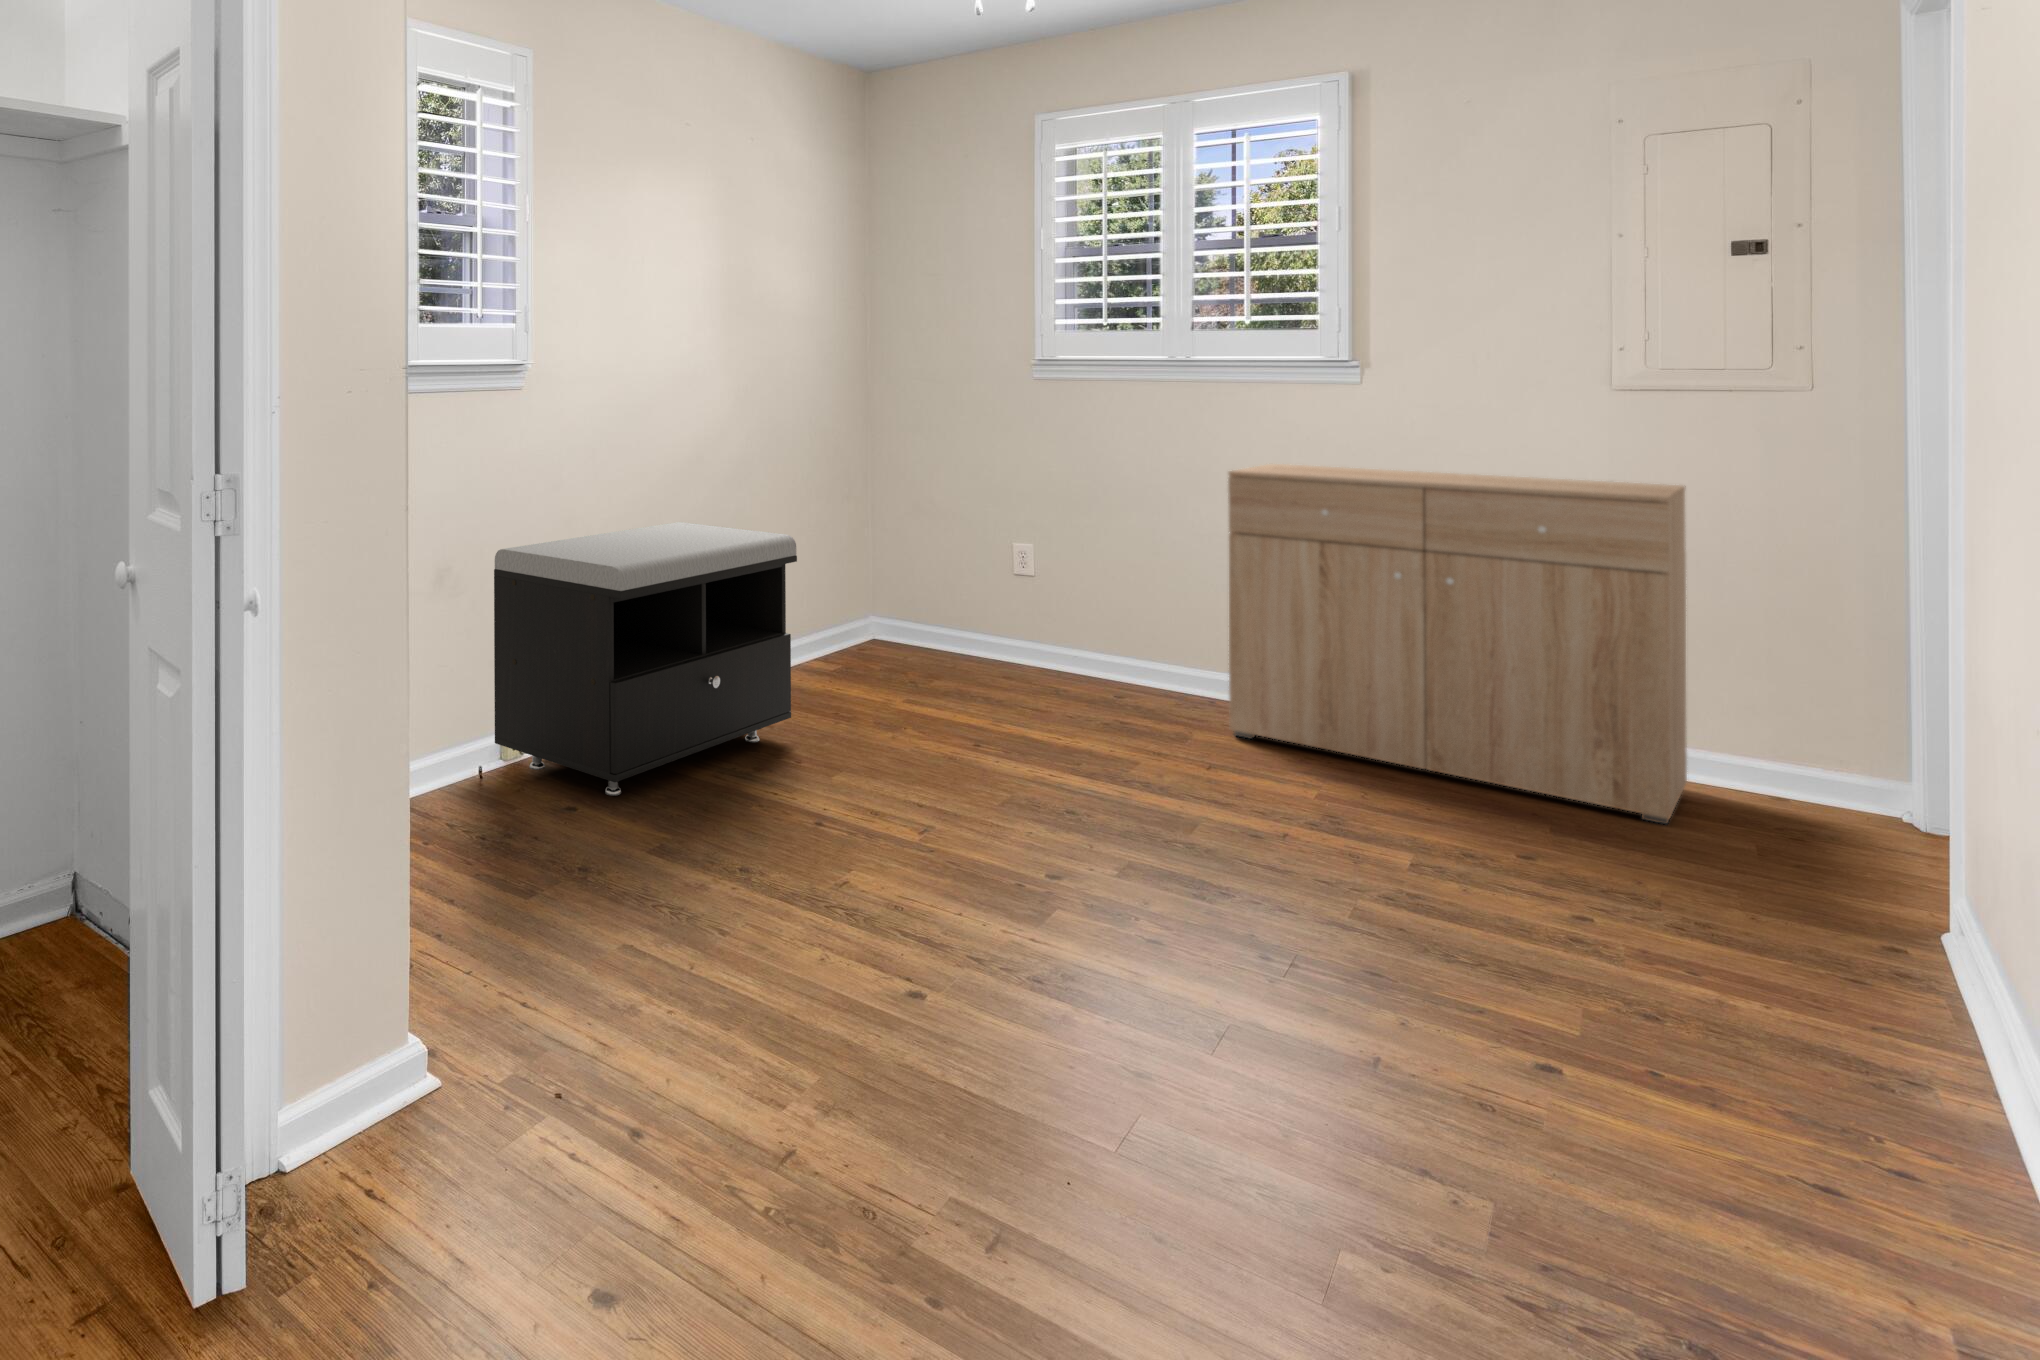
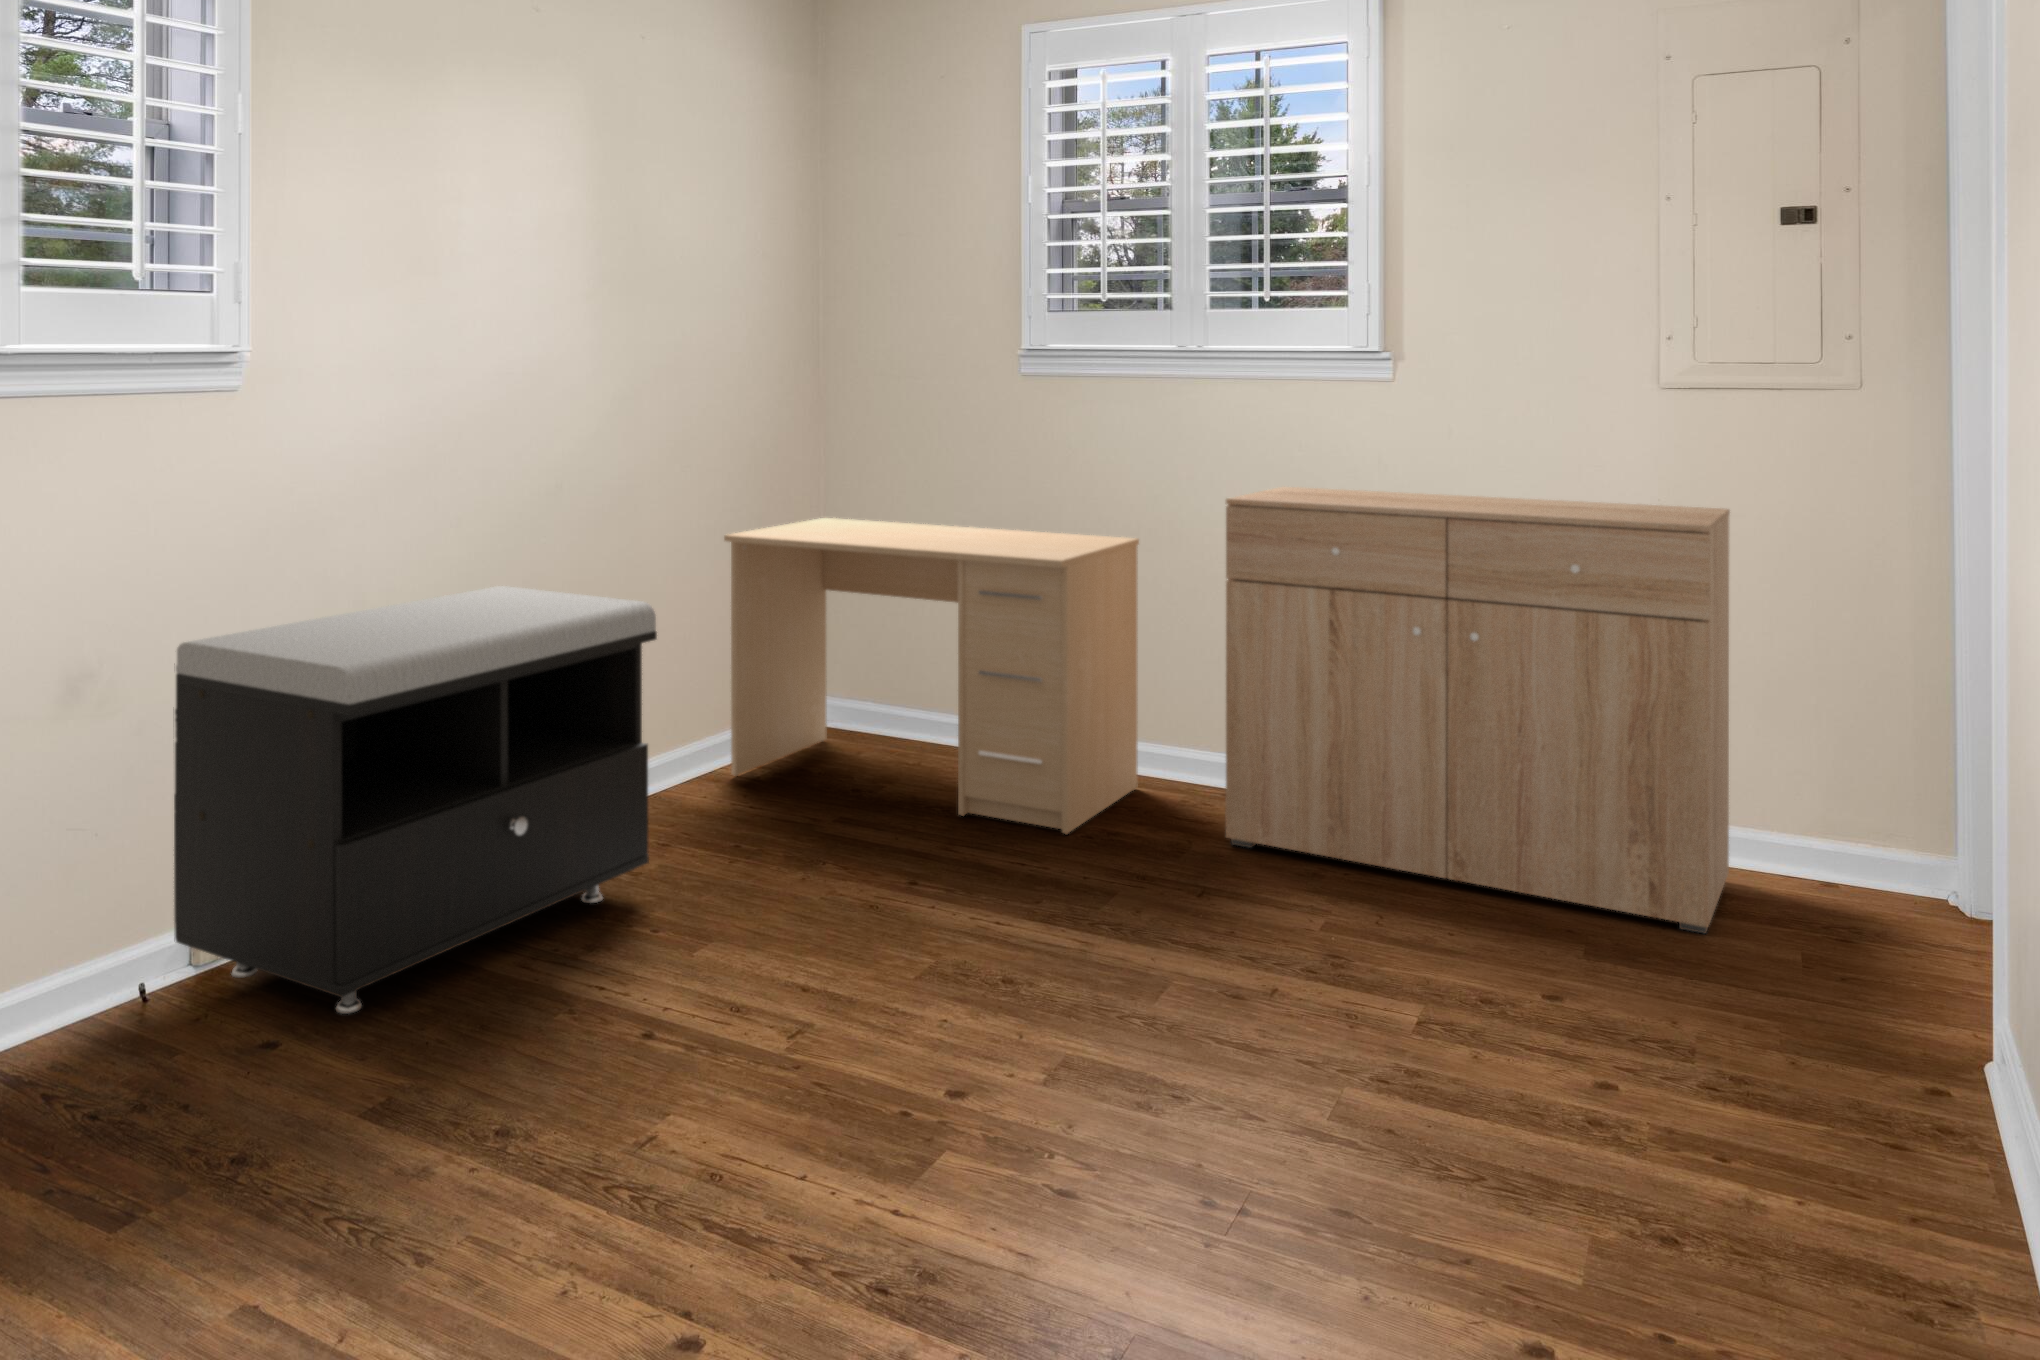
desk: none [821,483,1148,721] -> present [724,518,1139,834]

